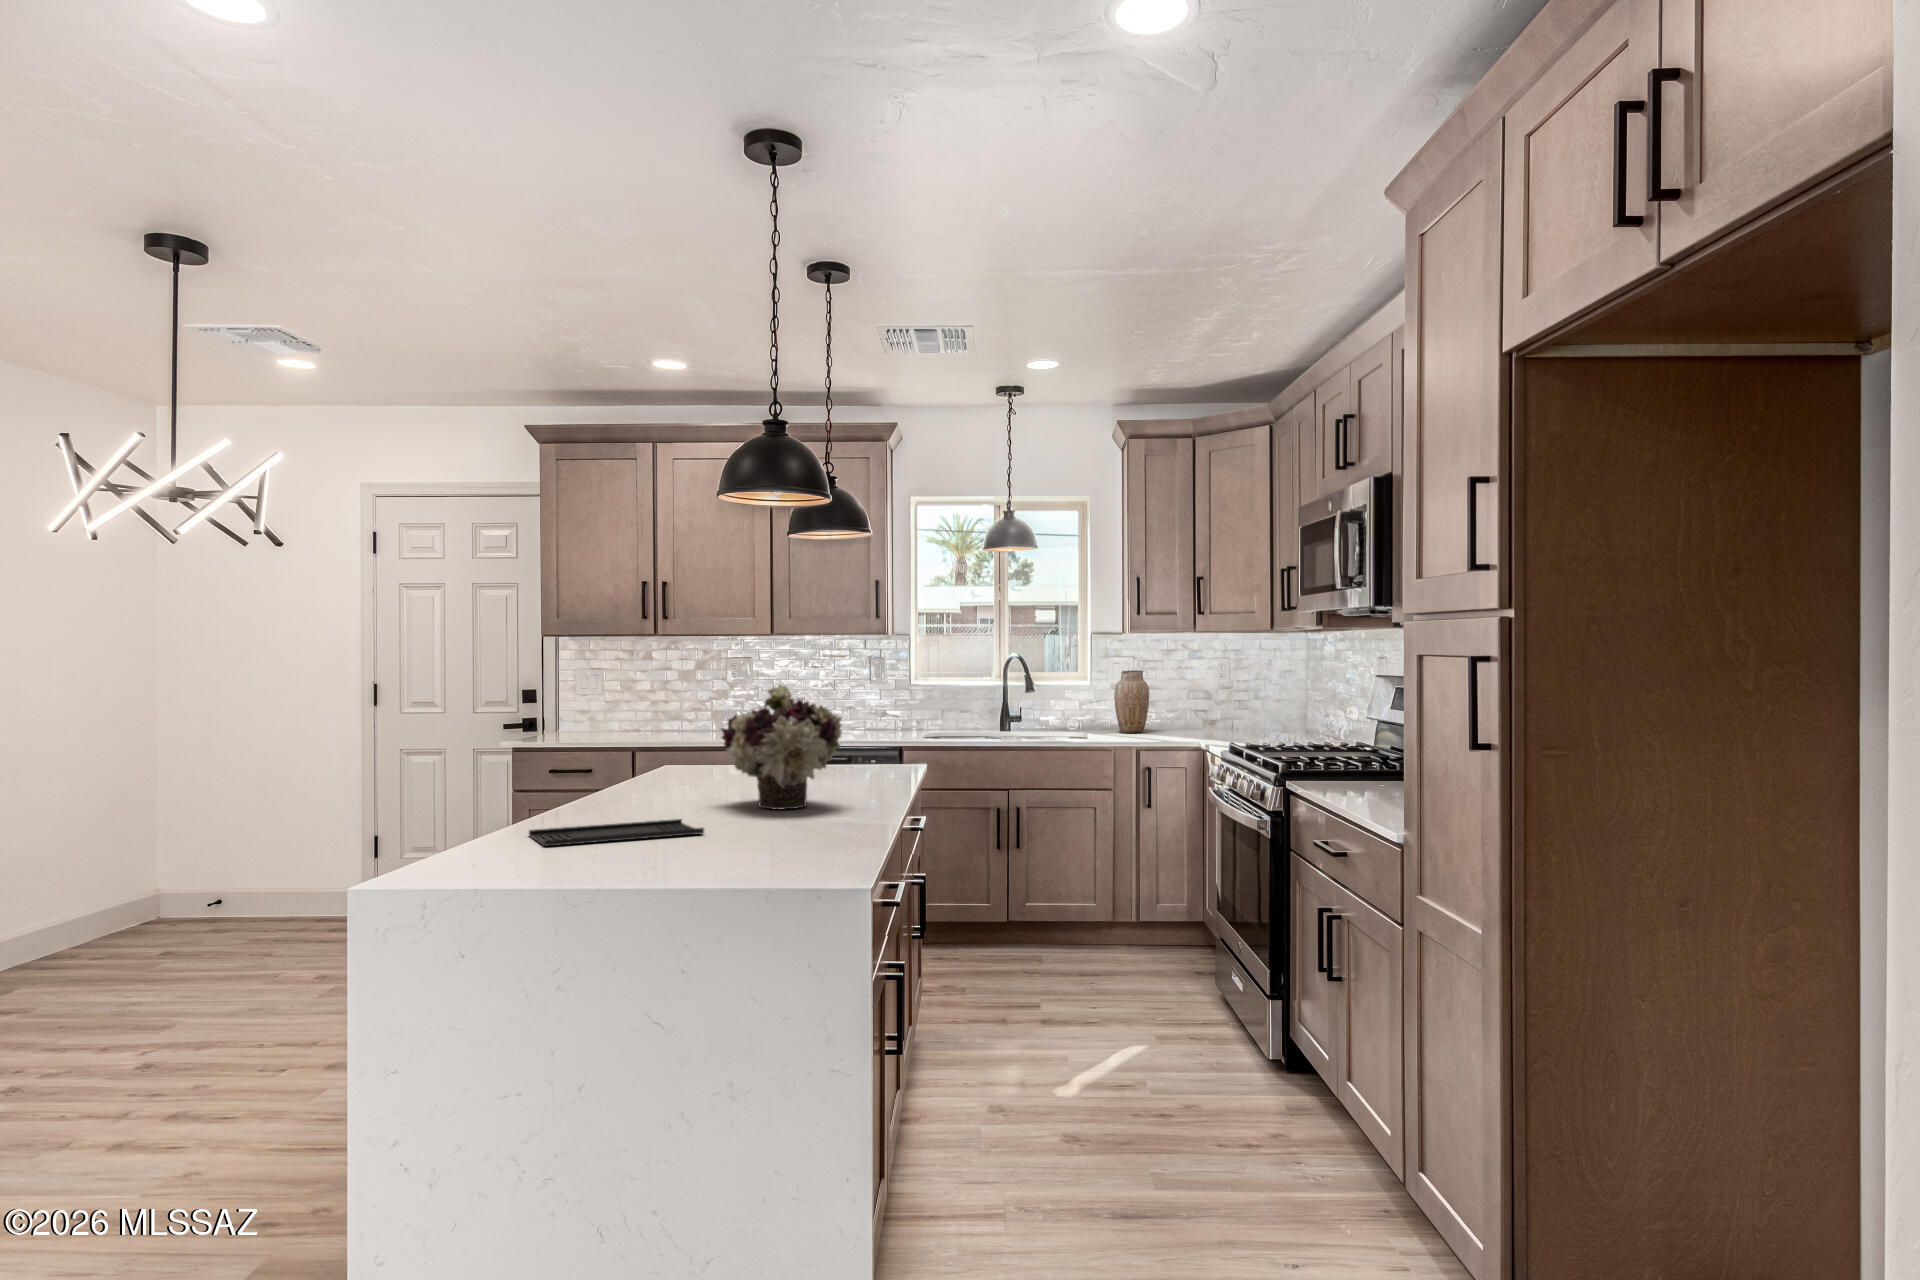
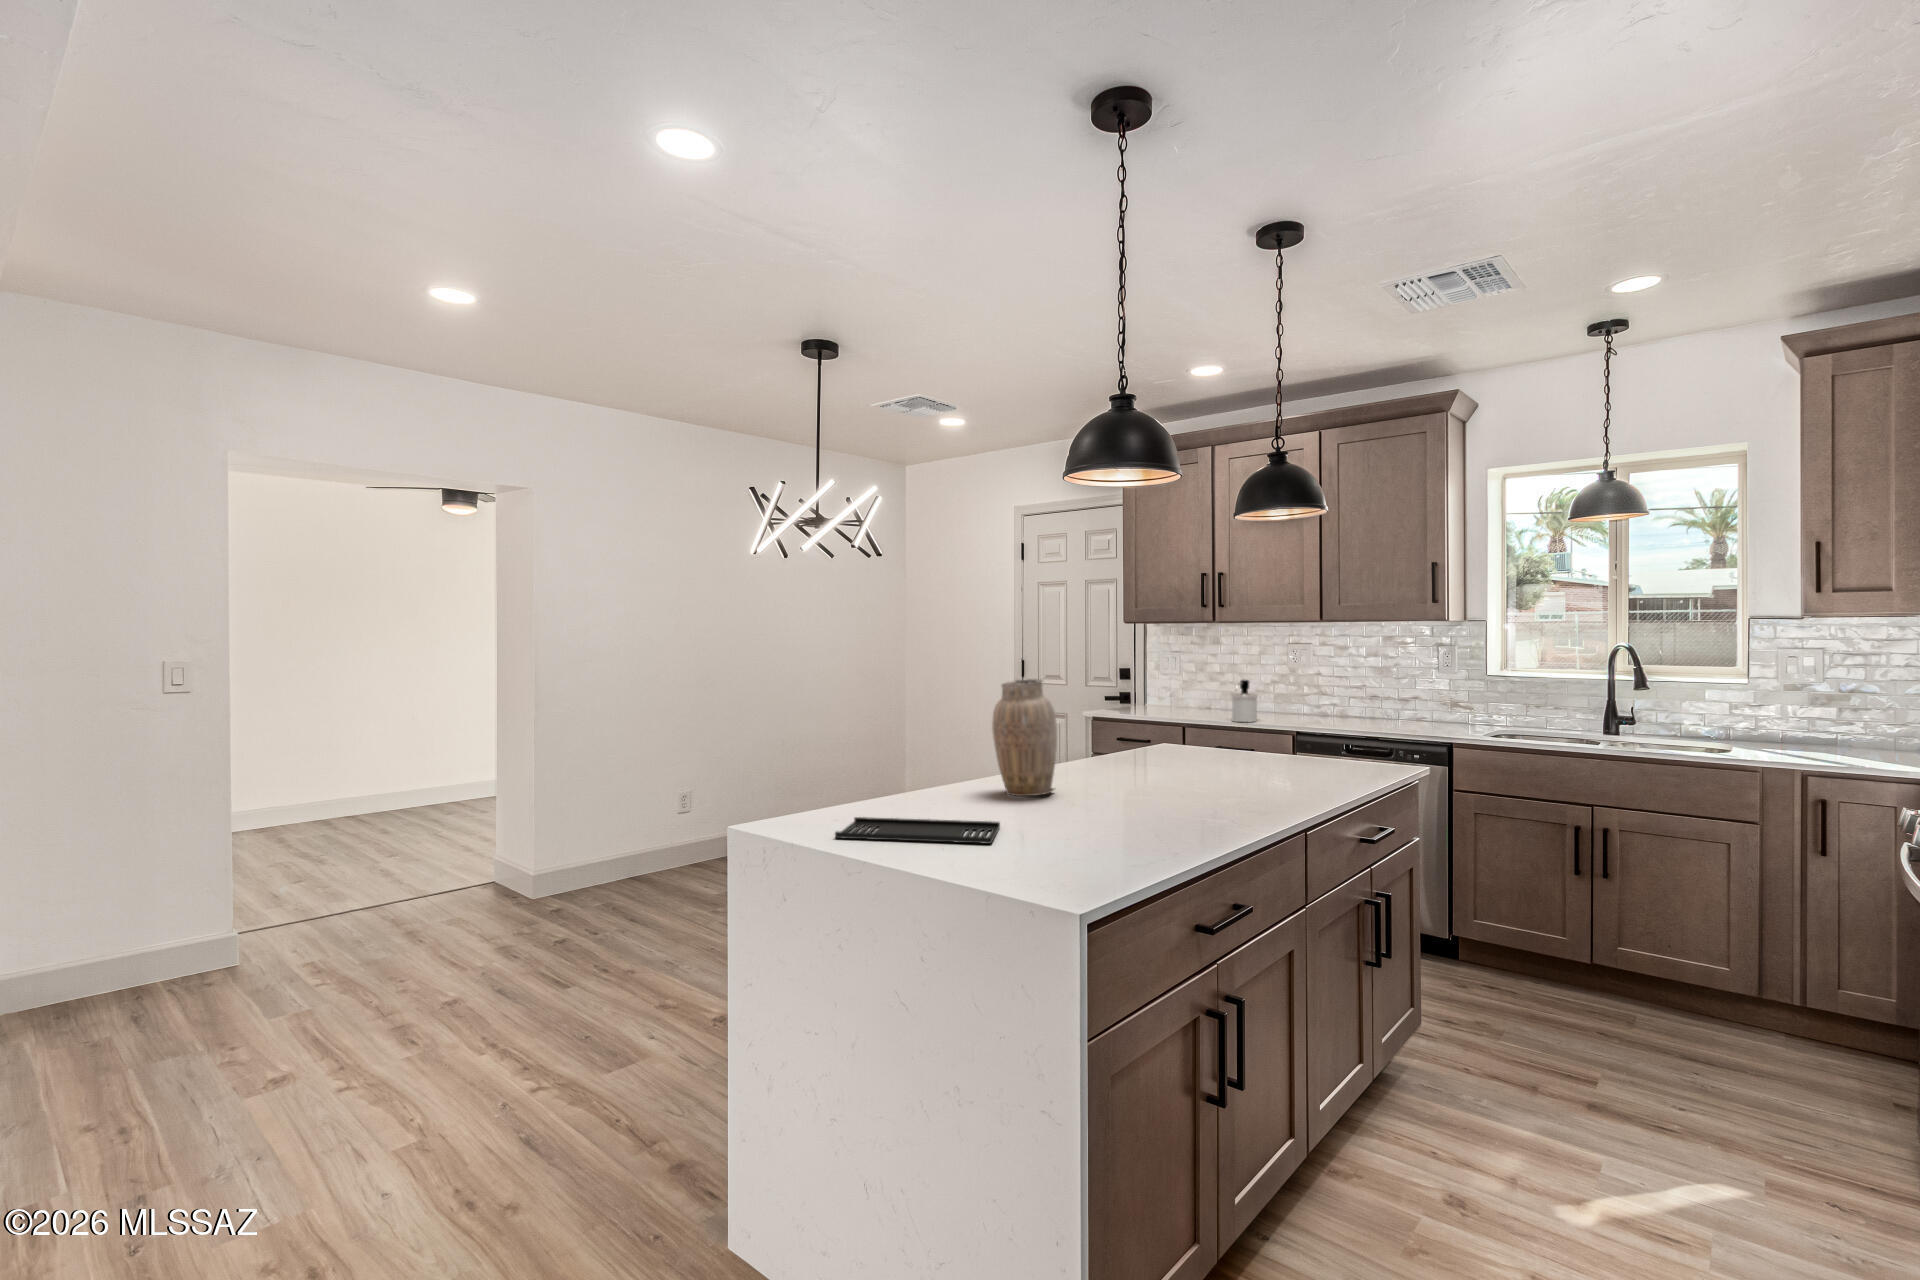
vase: present [1114,670,1149,733] -> present [992,679,1057,796]
flower arrangement: present [721,685,842,810] -> none [1087,683,1206,821]
soap dispenser: none [683,695,710,740] -> present [1232,680,1258,722]

